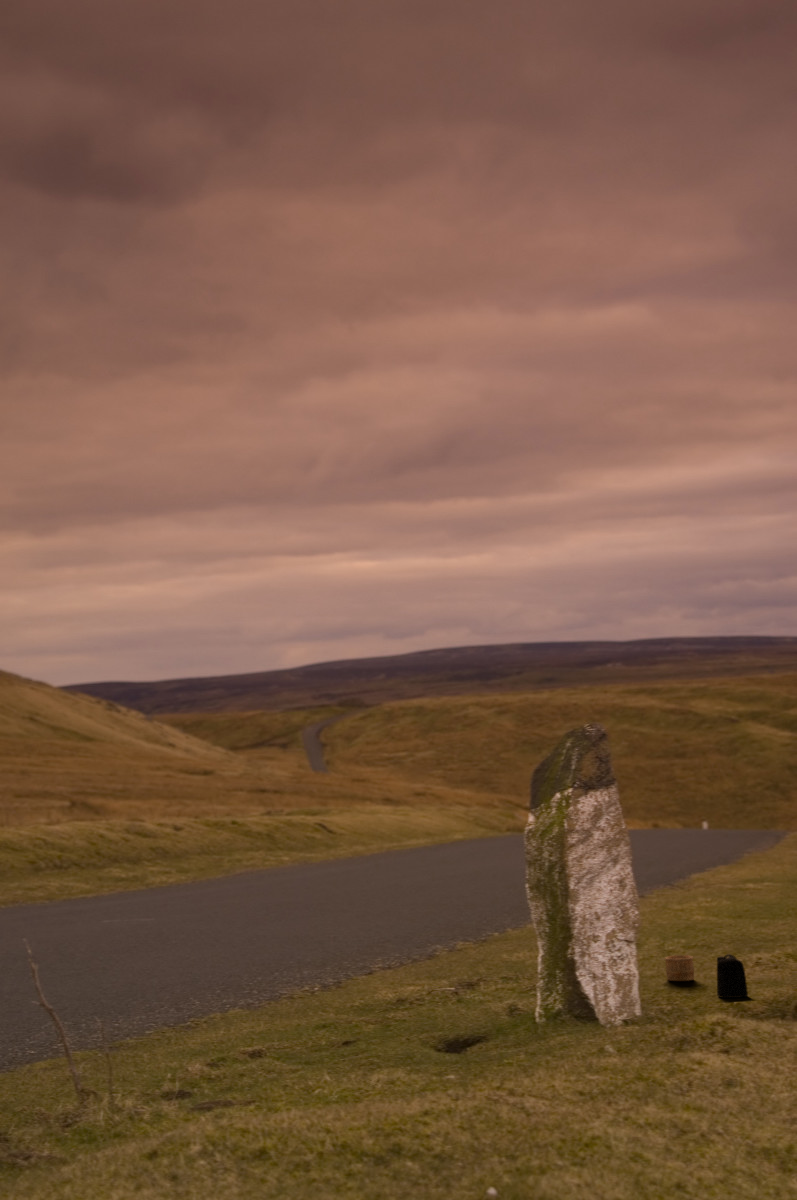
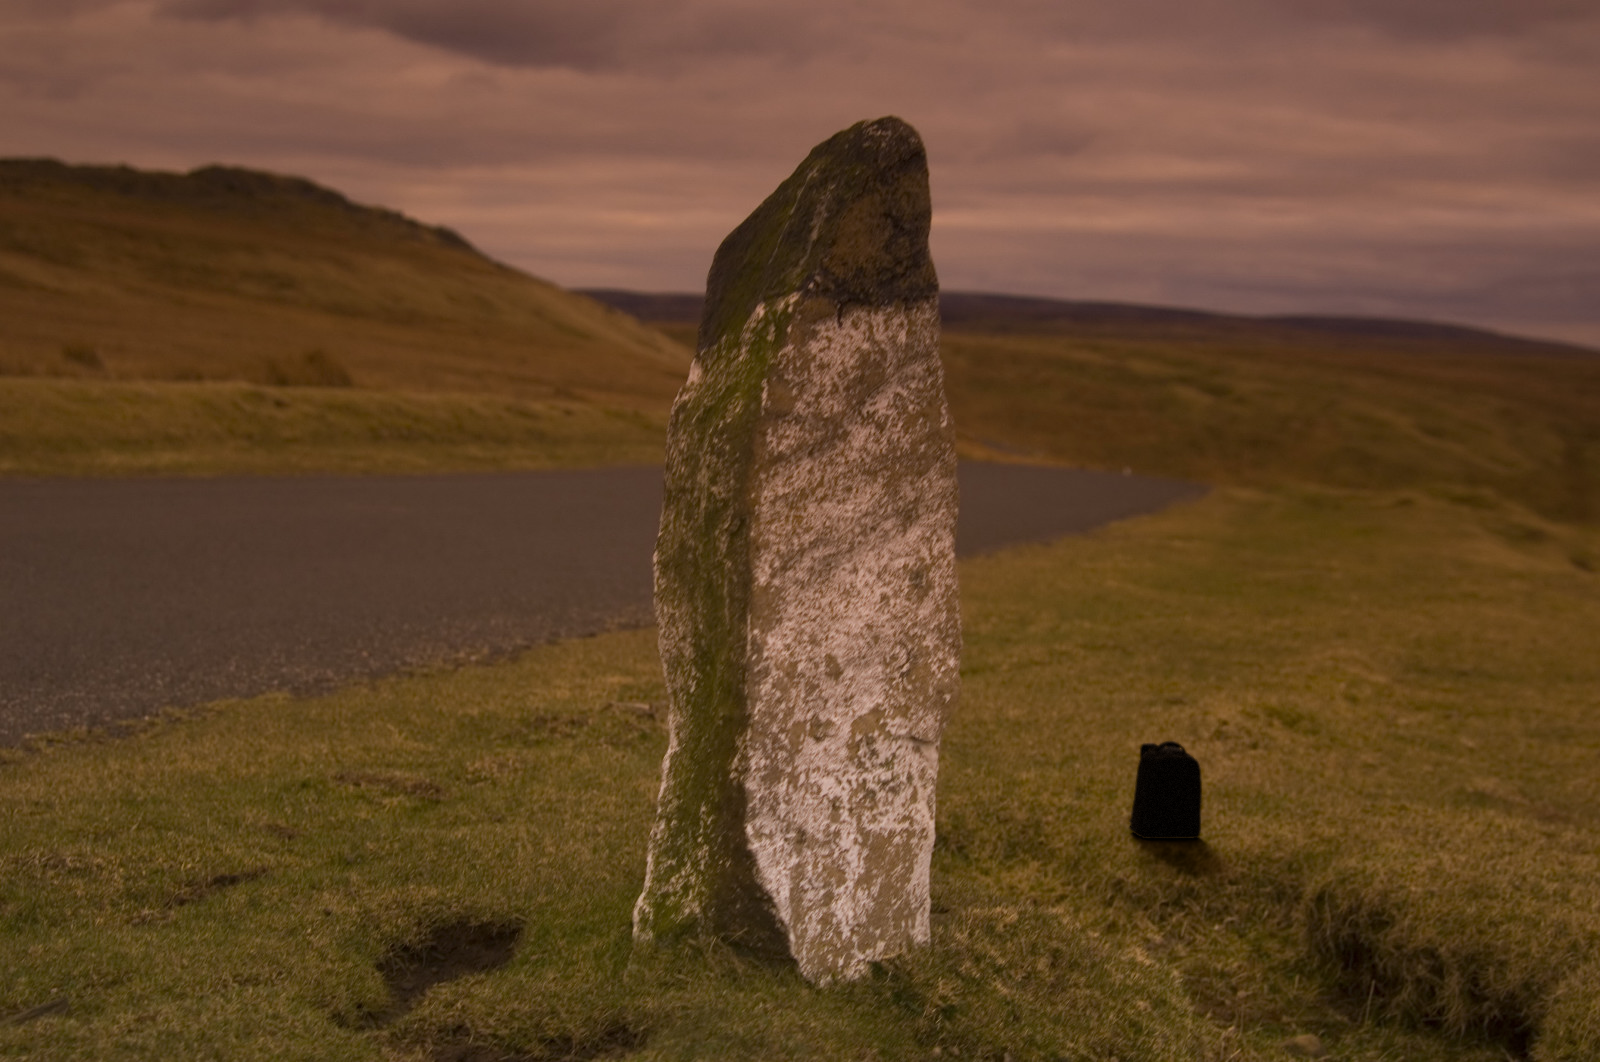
wooden bucket: present [665,955,694,981] -> none [1022,712,1085,770]

